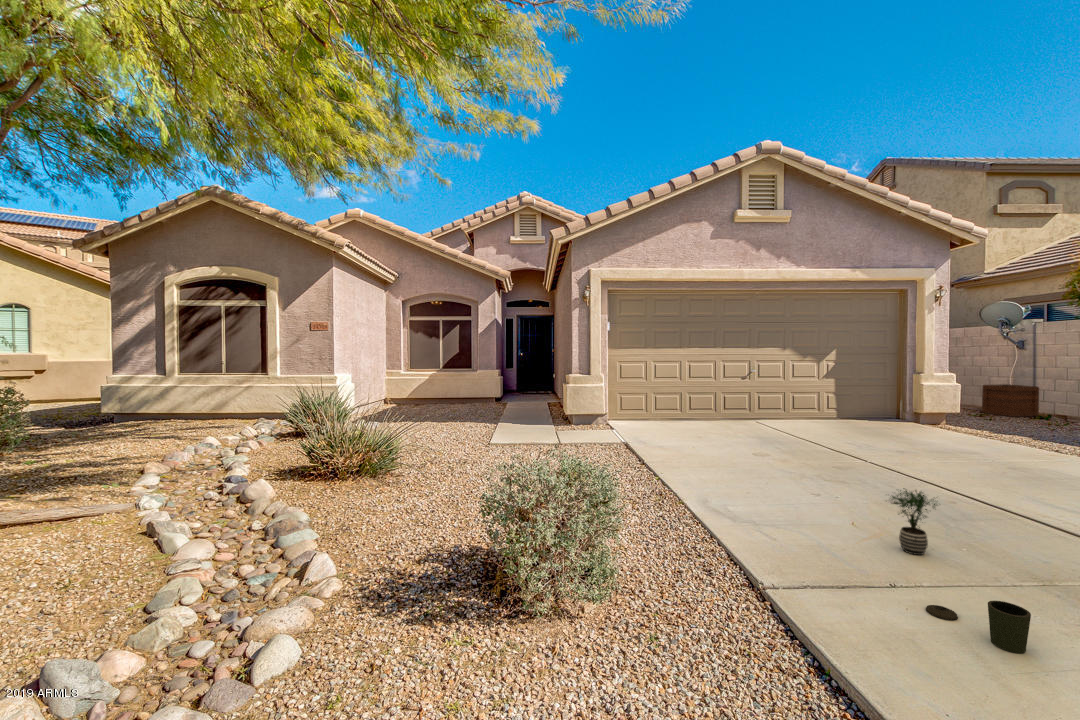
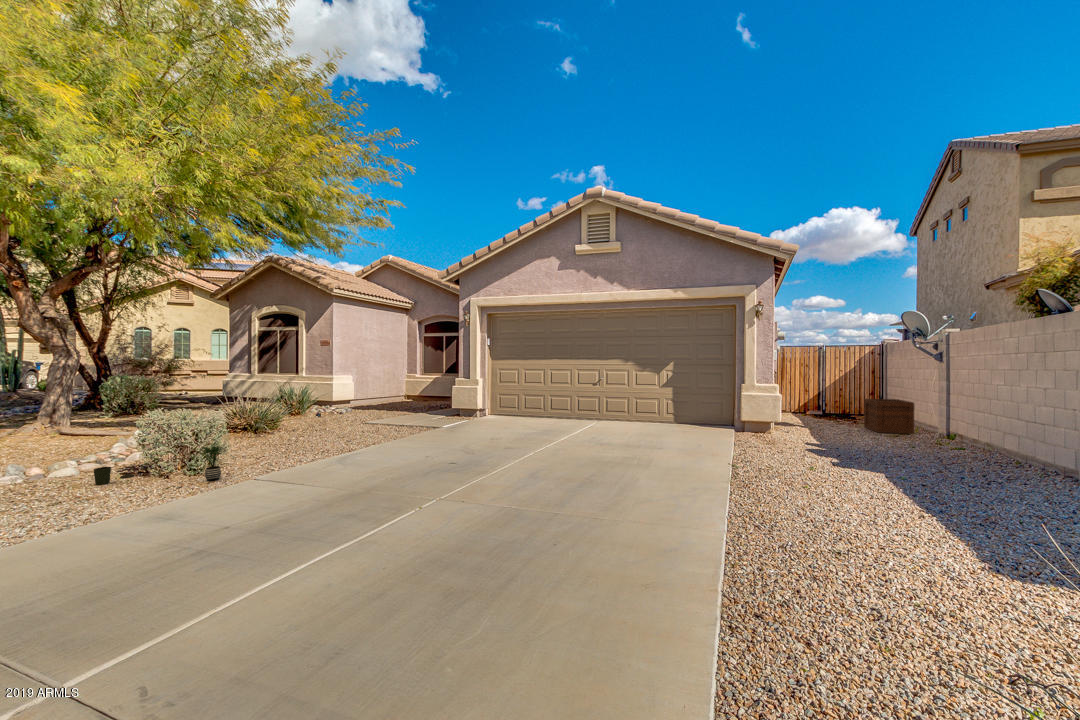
potted plant: present [892,488,936,555] -> present [201,445,225,481]
trash can: present [926,601,1031,653] -> present [94,467,134,485]

